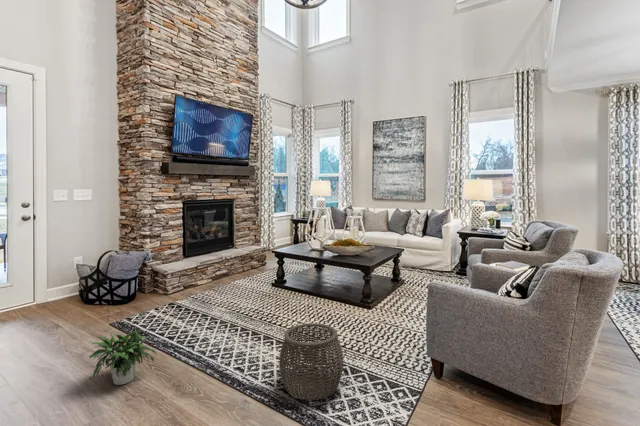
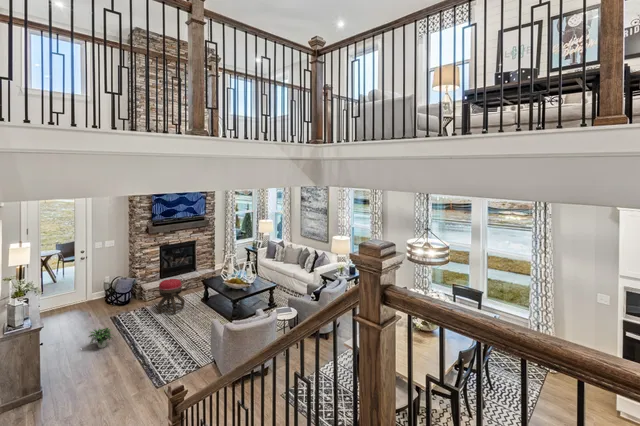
ottoman: none [208,243,252,308] -> present [157,279,185,314]
woven basket: present [279,323,344,401] -> none [152,332,180,362]

